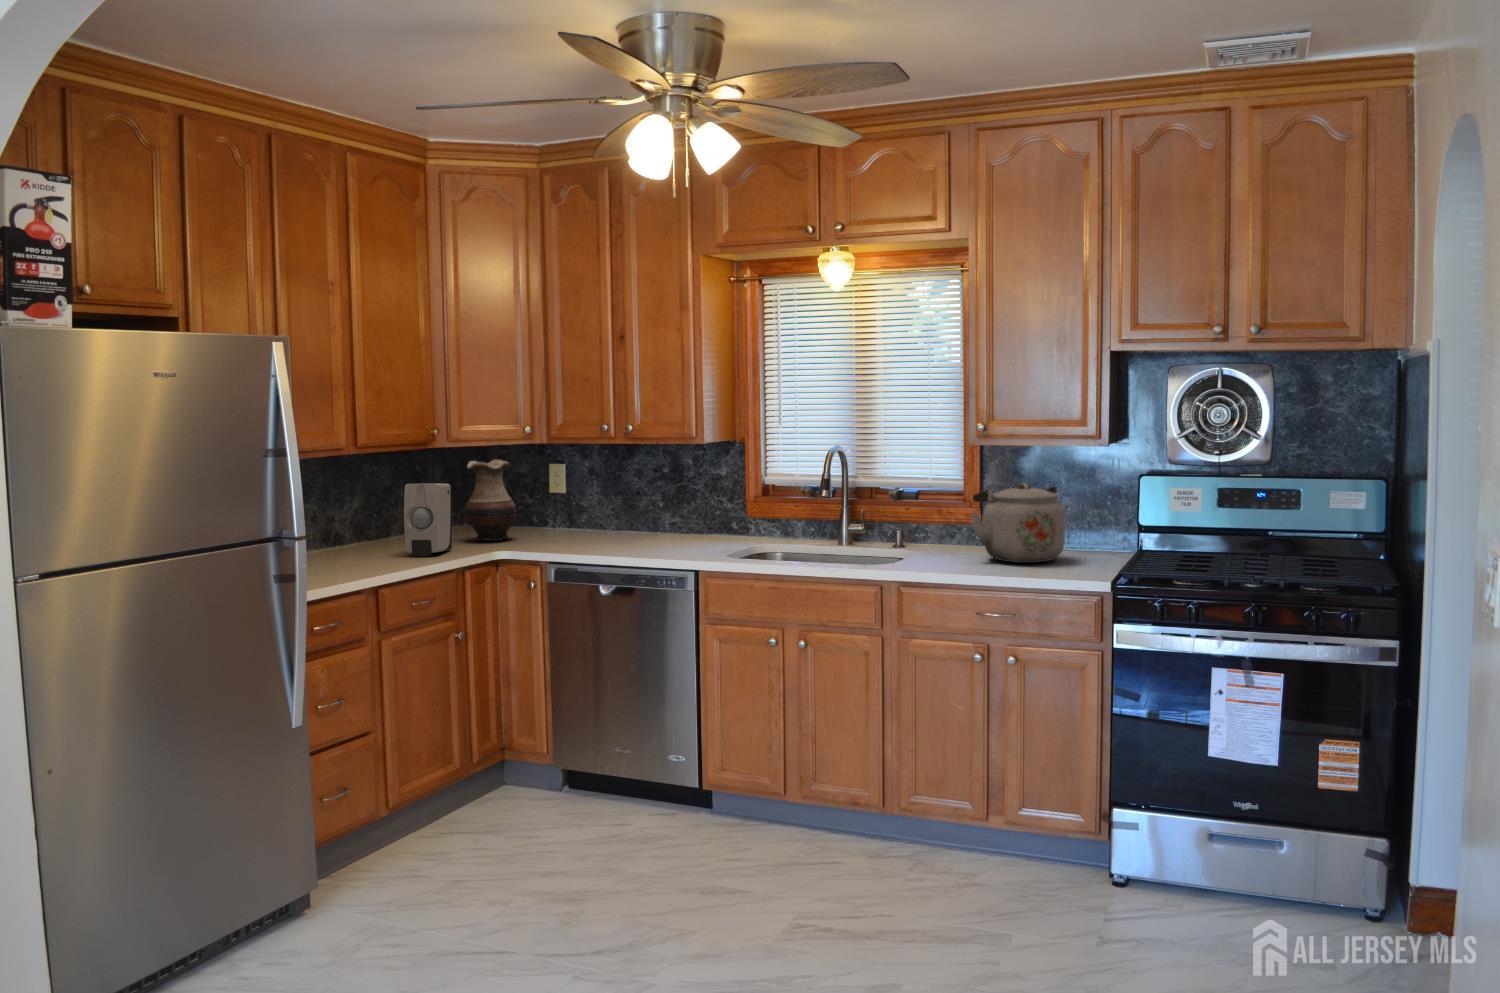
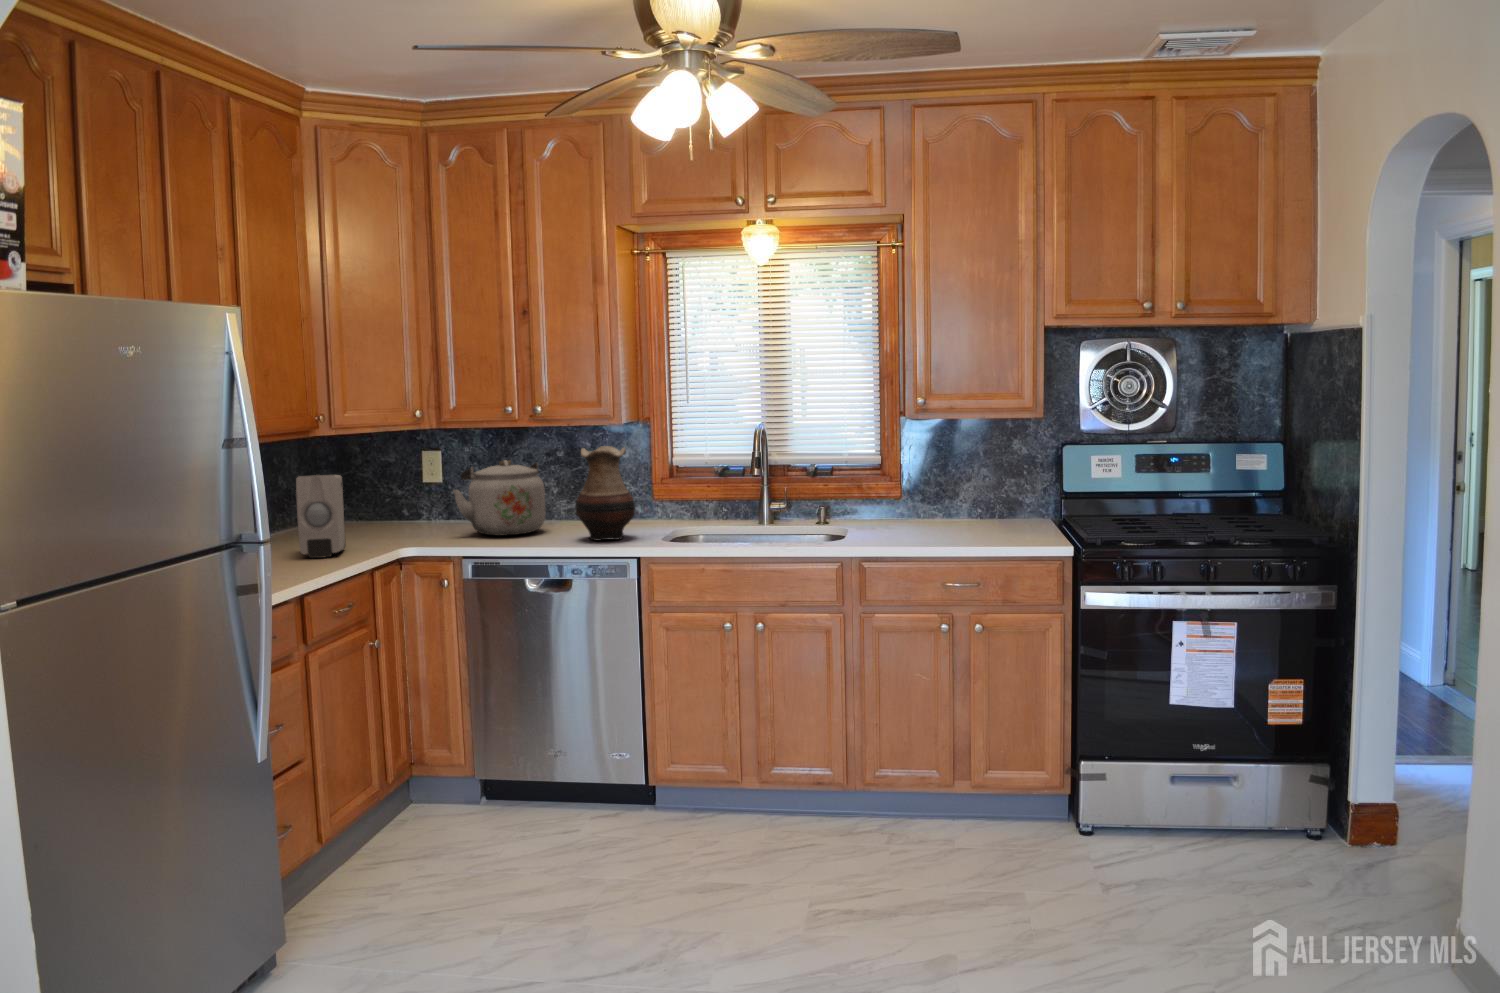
vase: present [464,460,516,541] -> present [575,446,635,541]
kettle: present [971,483,1065,563] -> present [454,460,546,536]

